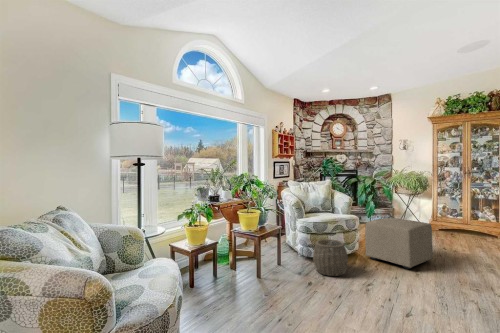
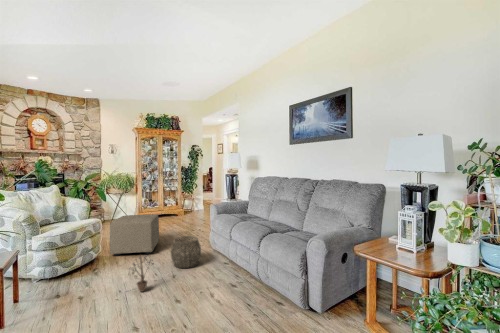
woven basket: present [313,239,348,276] -> present [171,236,201,268]
decorative plant: none [343,260,376,305] -> present [125,256,151,292]

